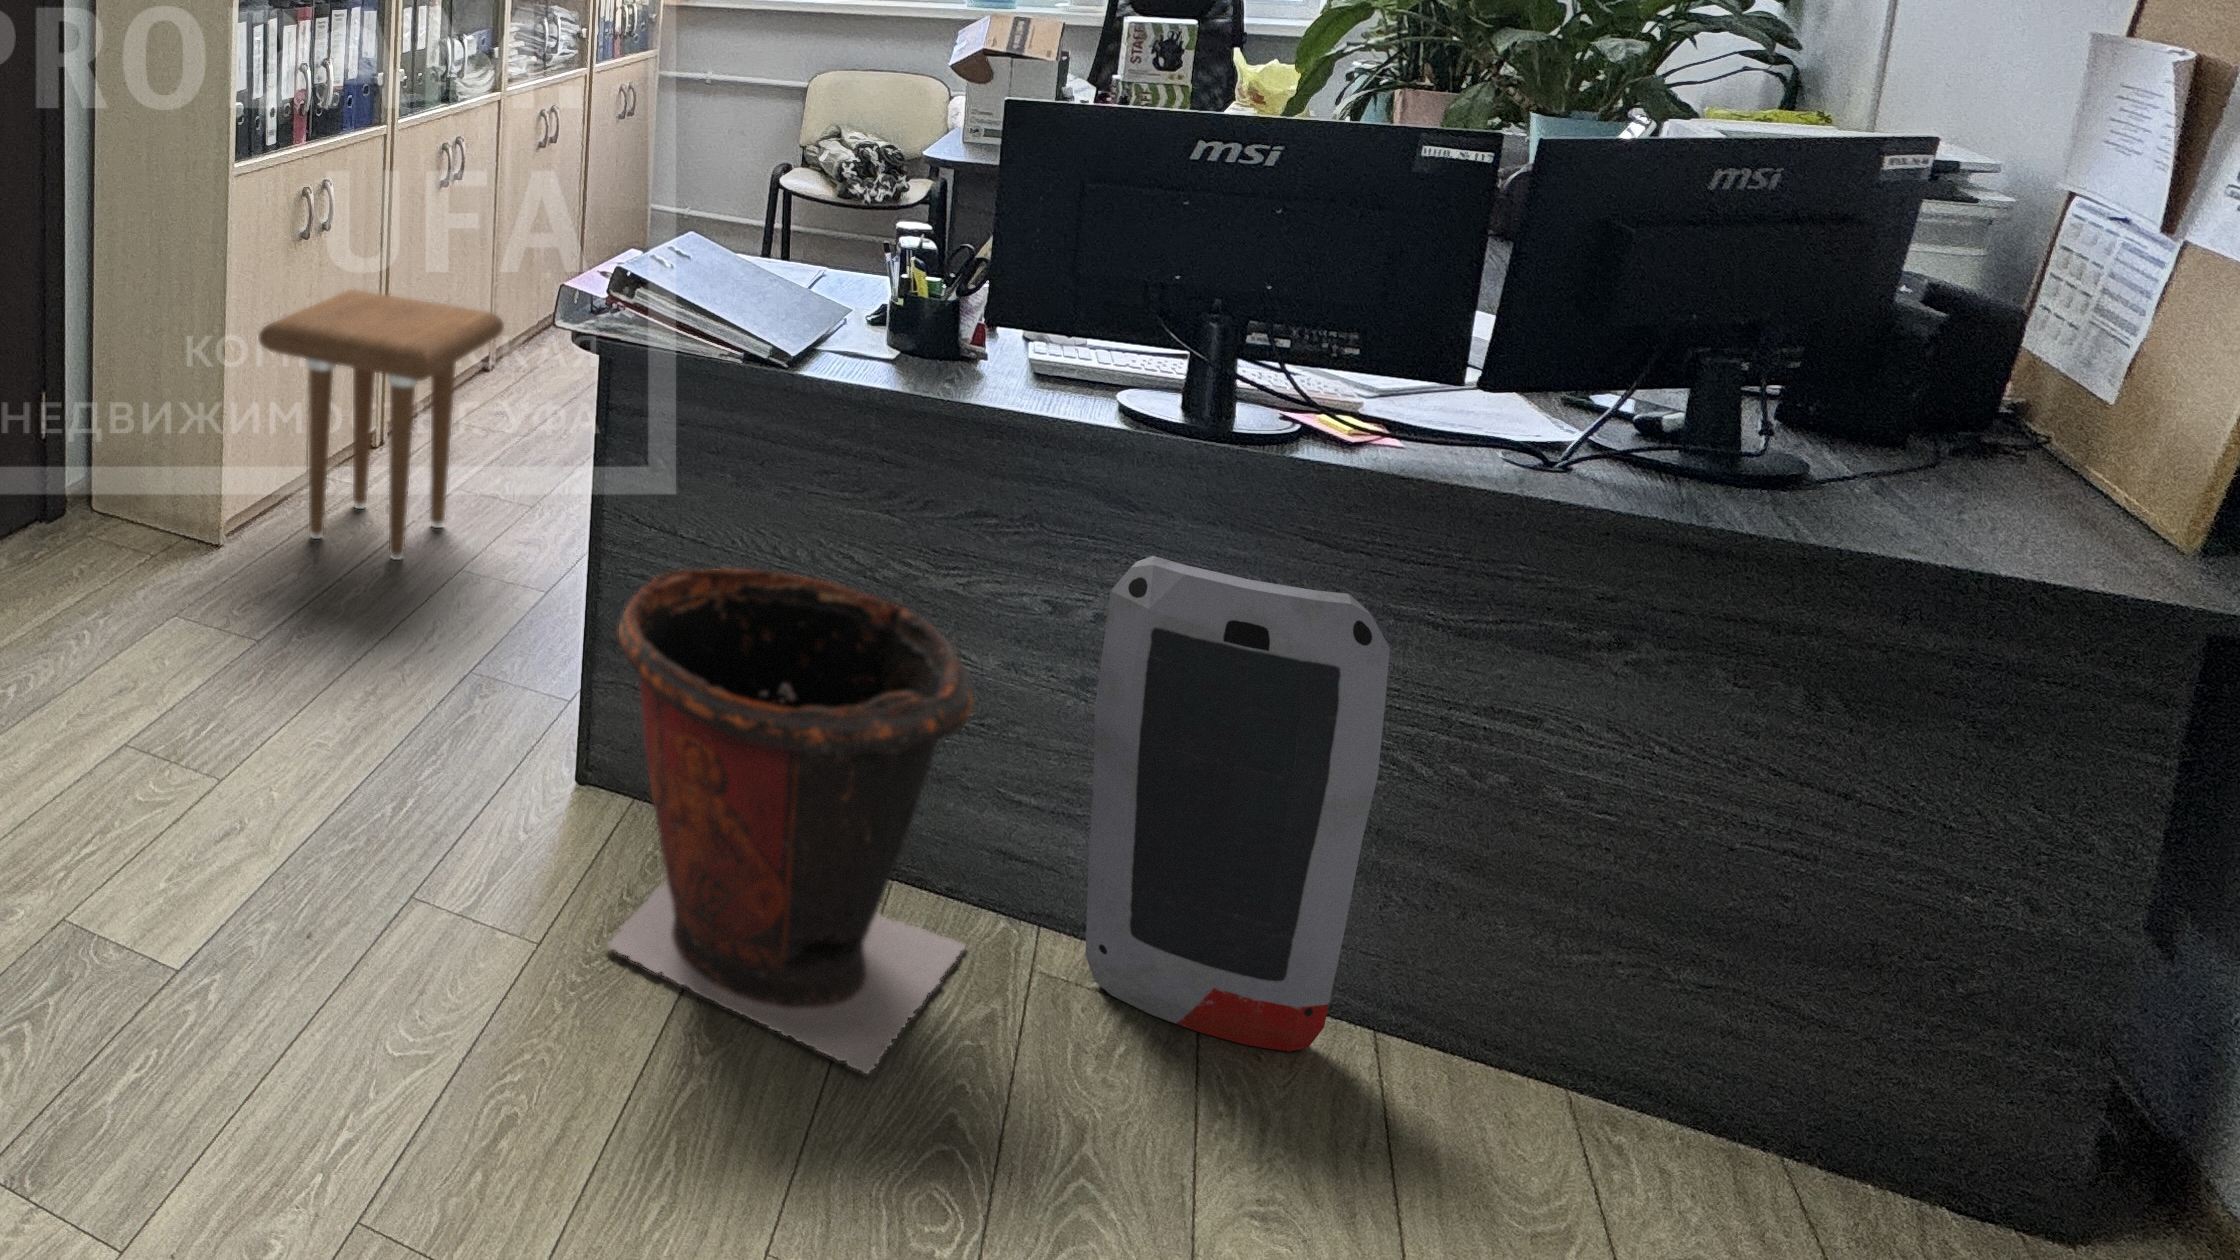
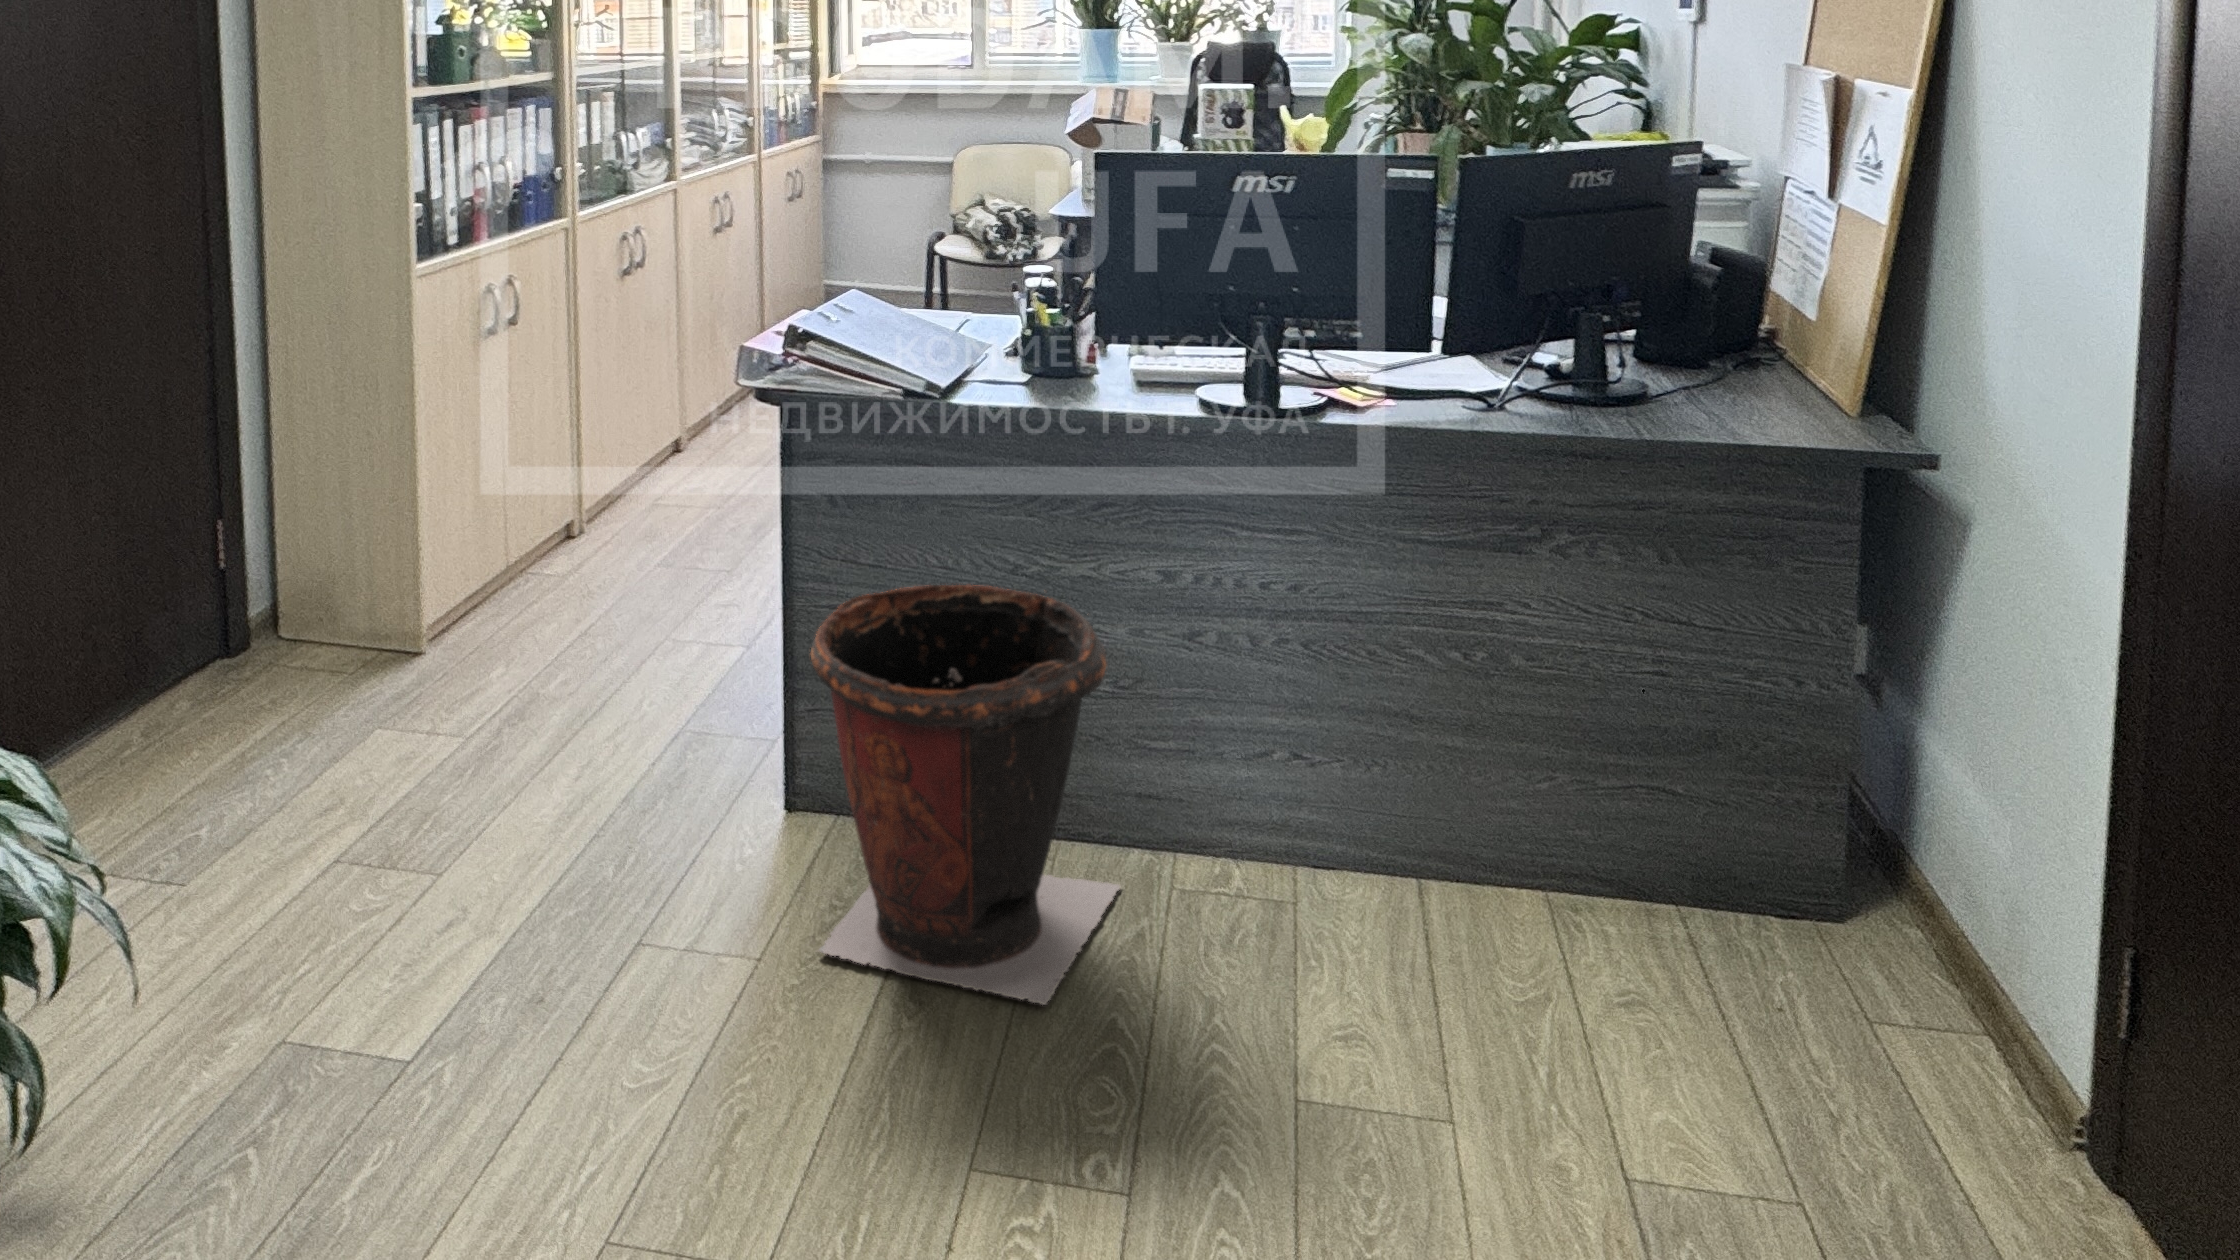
side table: present [259,289,504,560] -> none [444,387,690,649]
air purifier: present [1086,556,1390,1052] -> none [1201,520,1401,915]

